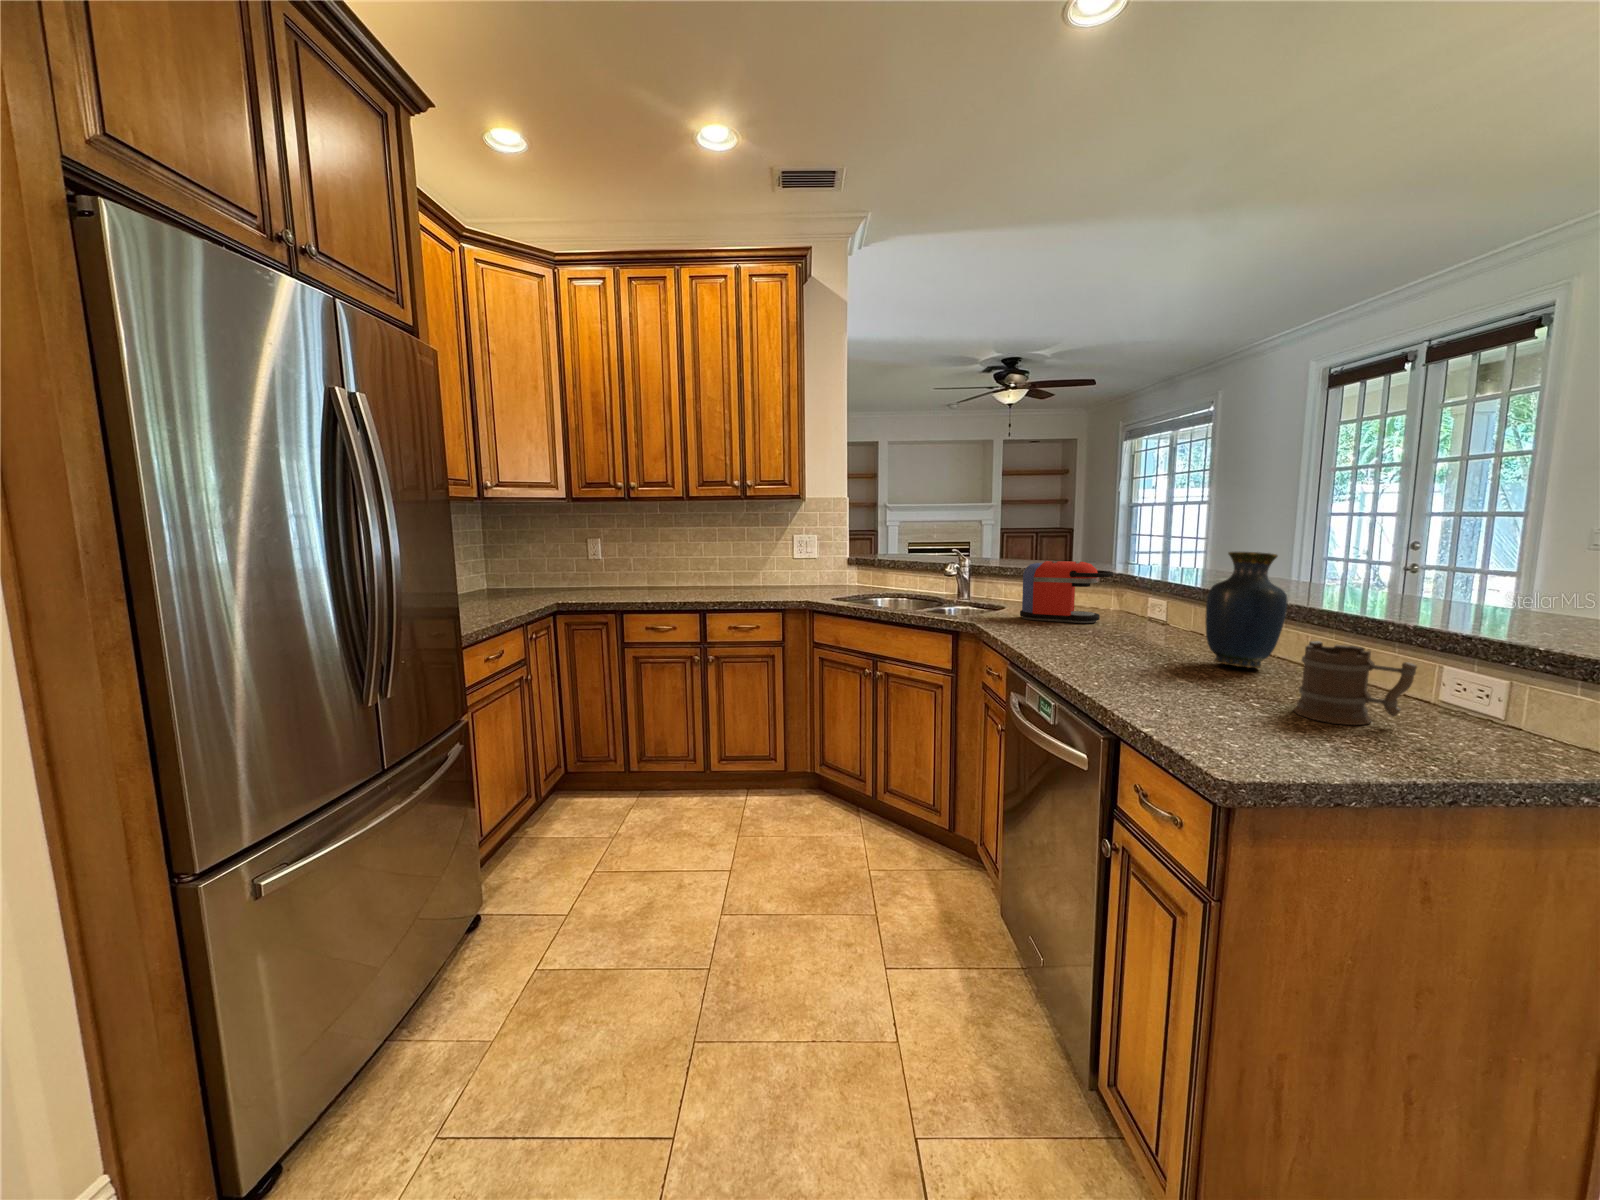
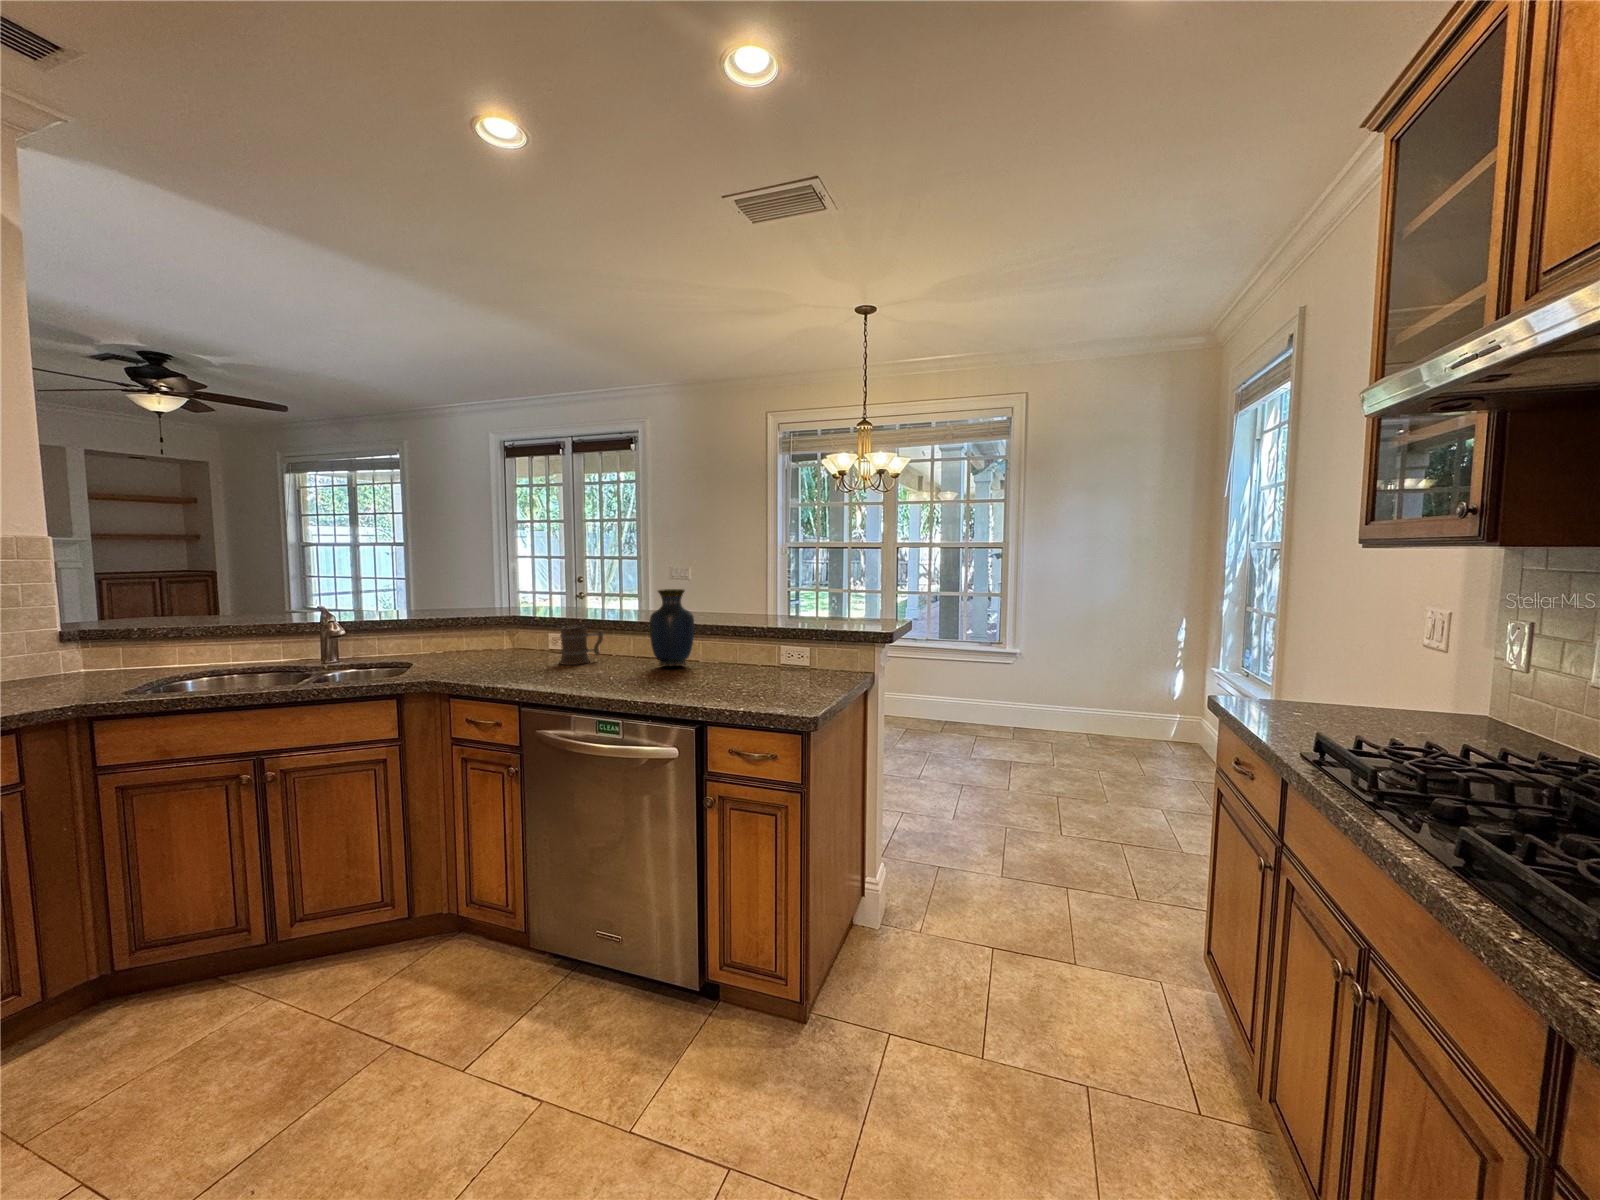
coffee maker: present [1020,561,1113,623] -> none [443,605,529,667]
mug: present [1293,641,1417,725] -> present [559,627,603,665]

